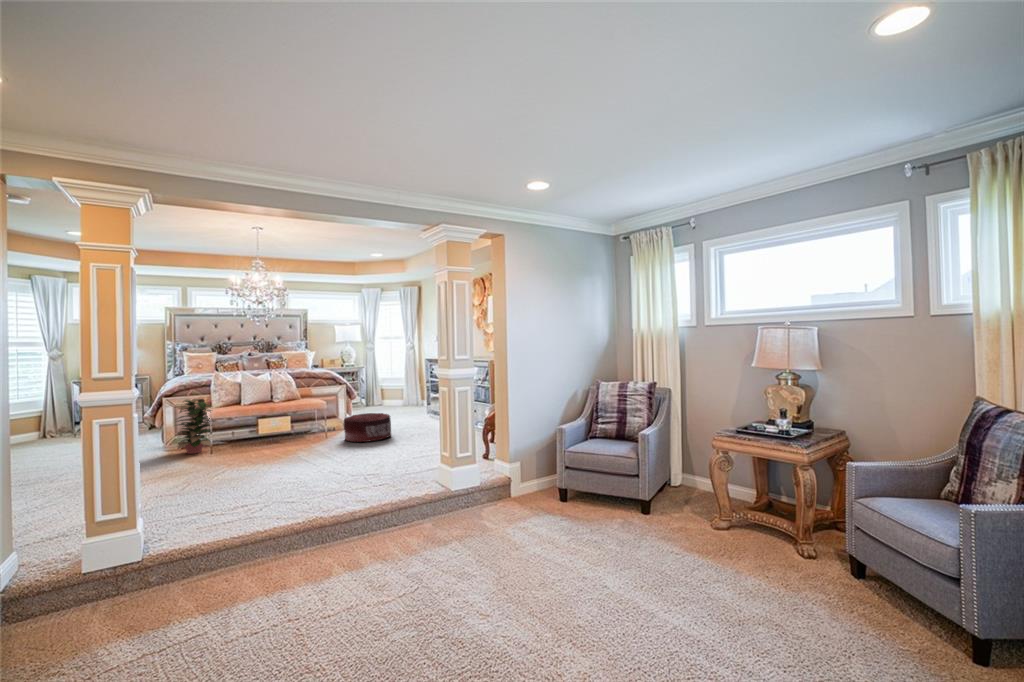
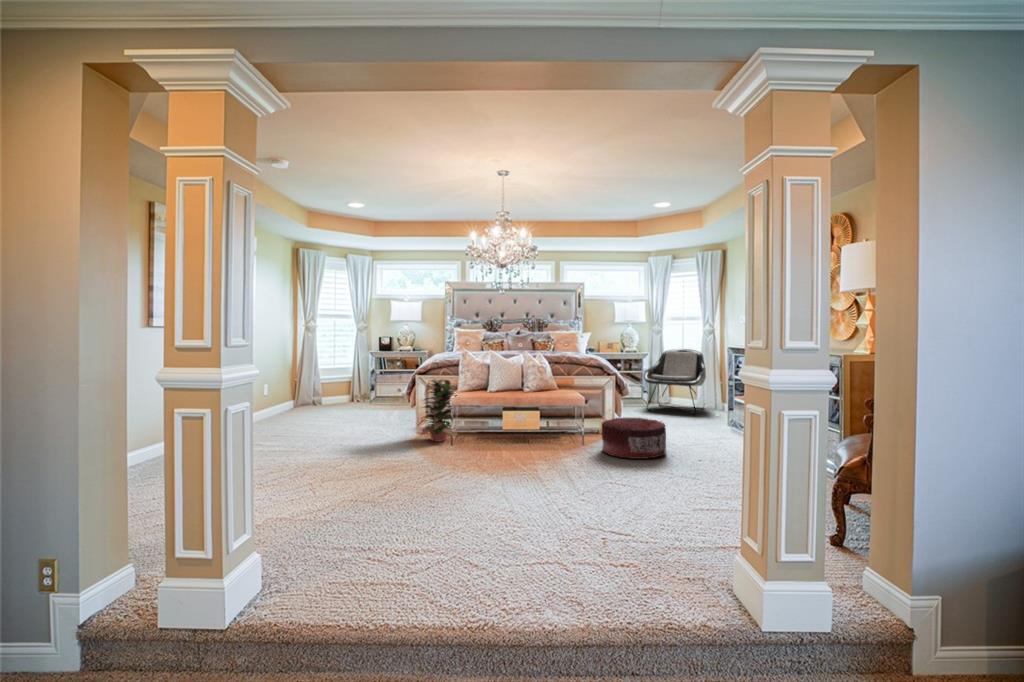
lounge chair: none [364,361,410,411] -> present [644,349,706,415]

